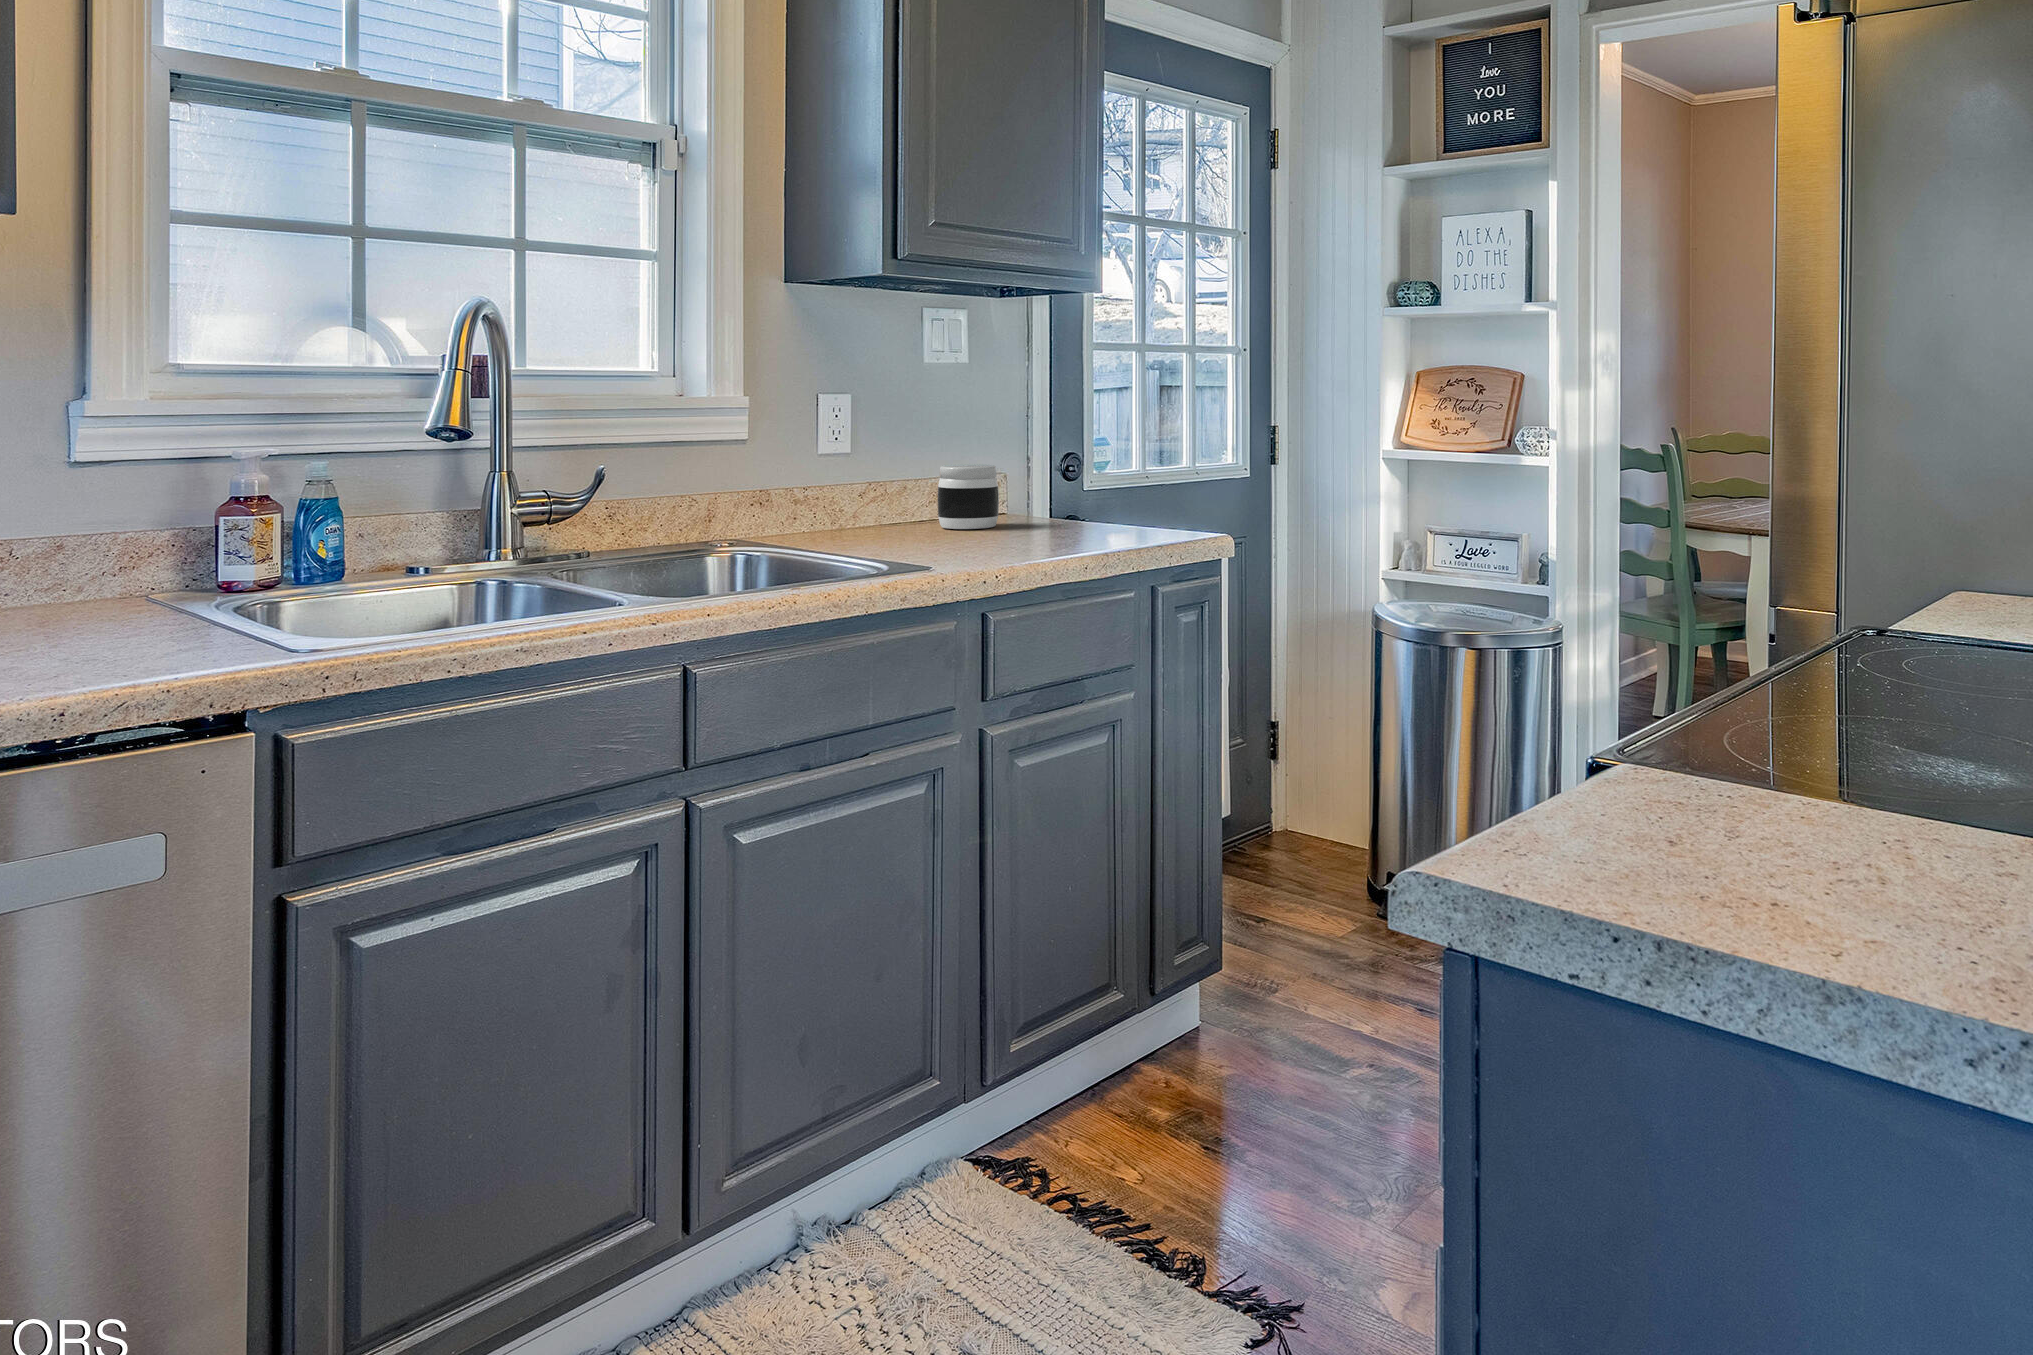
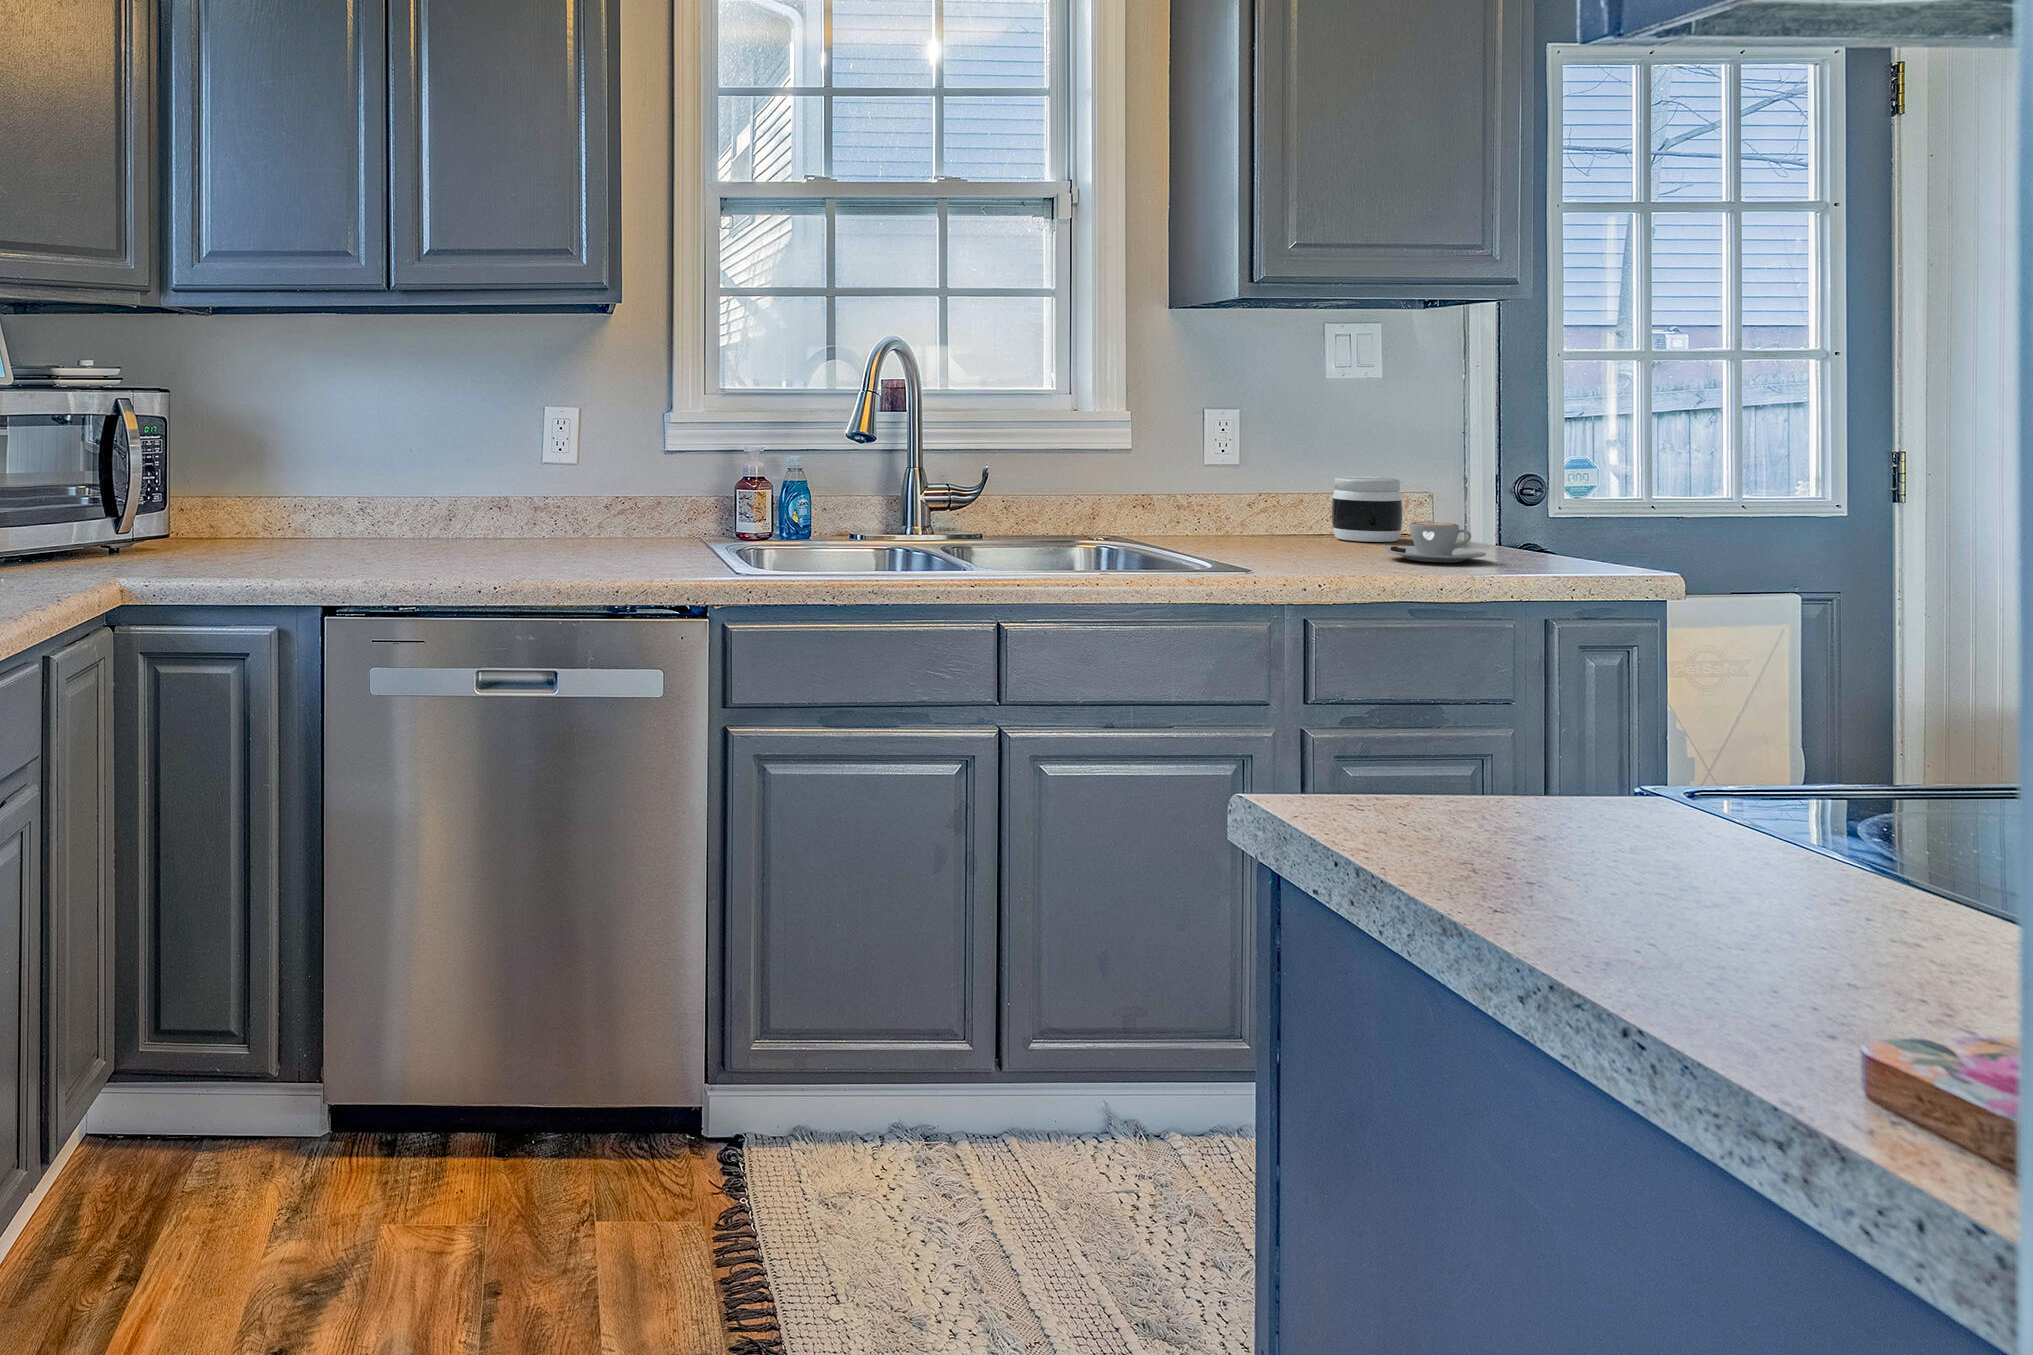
coffee cup: none [1011,505,1095,544] -> present [1383,522,1486,562]

